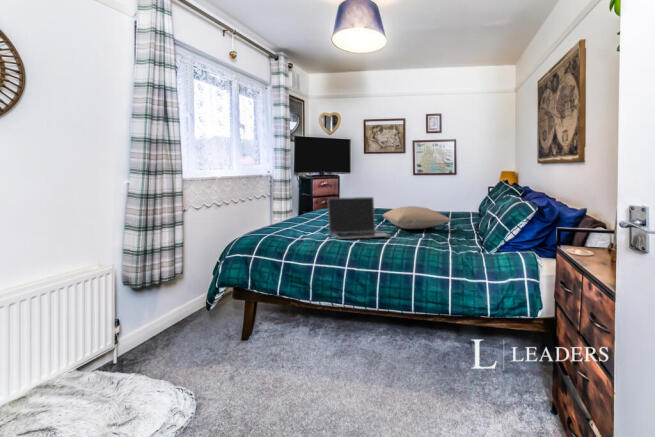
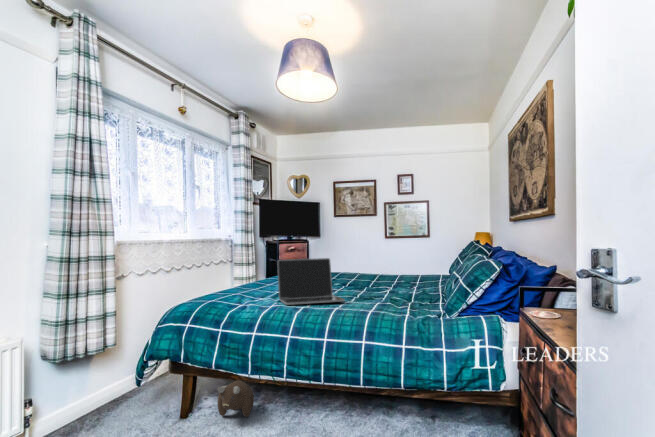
pillow: present [383,206,451,229] -> none [346,269,418,294]
plush toy: none [278,300,307,329] -> present [218,381,254,417]

